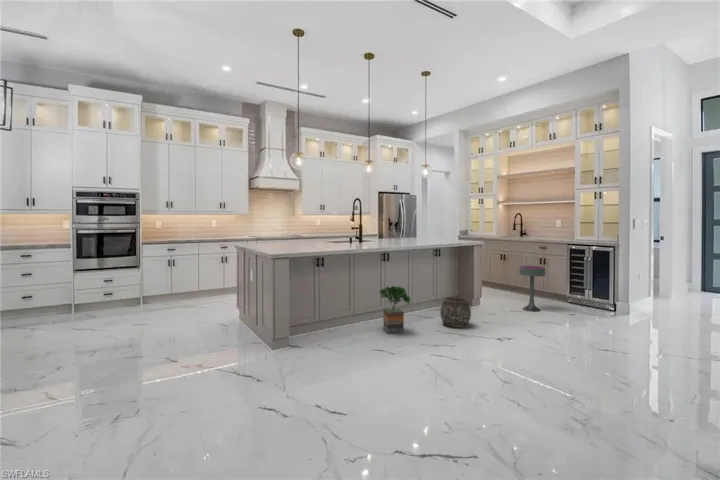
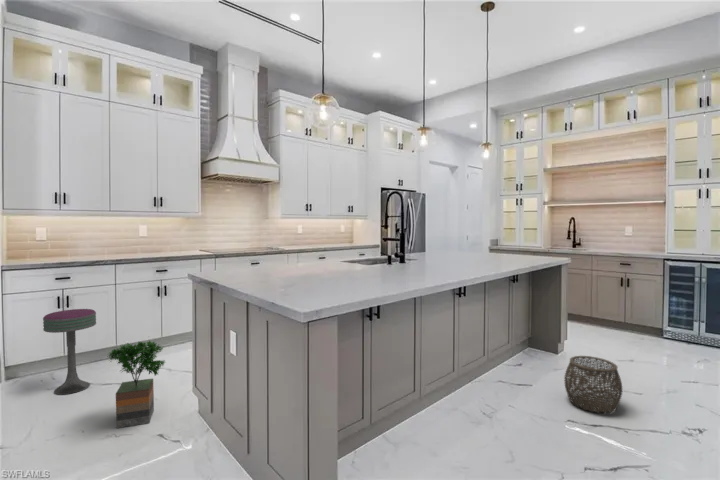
bar stool: present [519,266,545,311] -> present [43,309,96,394]
potted tree: present [380,286,410,333] -> present [109,341,165,428]

